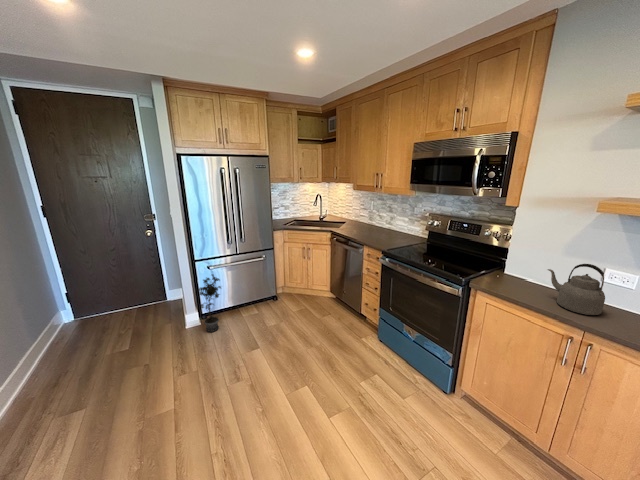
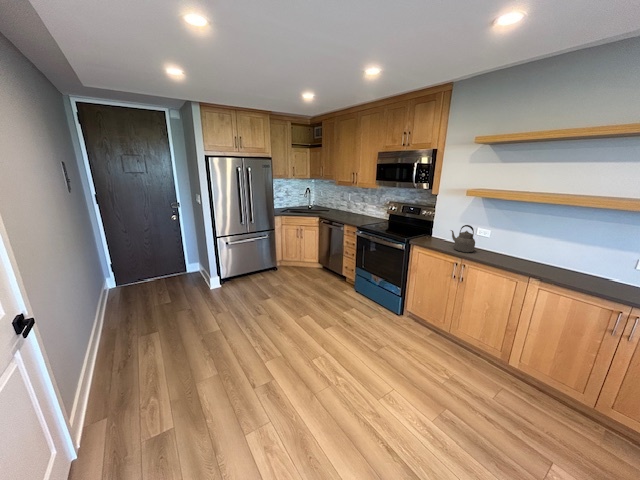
potted plant: present [198,274,221,332] -> none [220,247,240,290]

